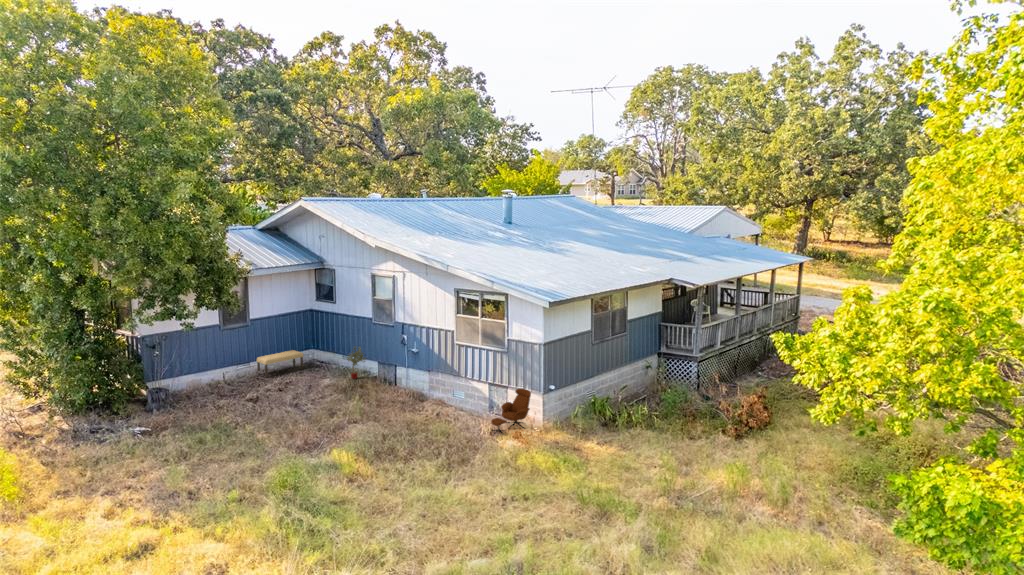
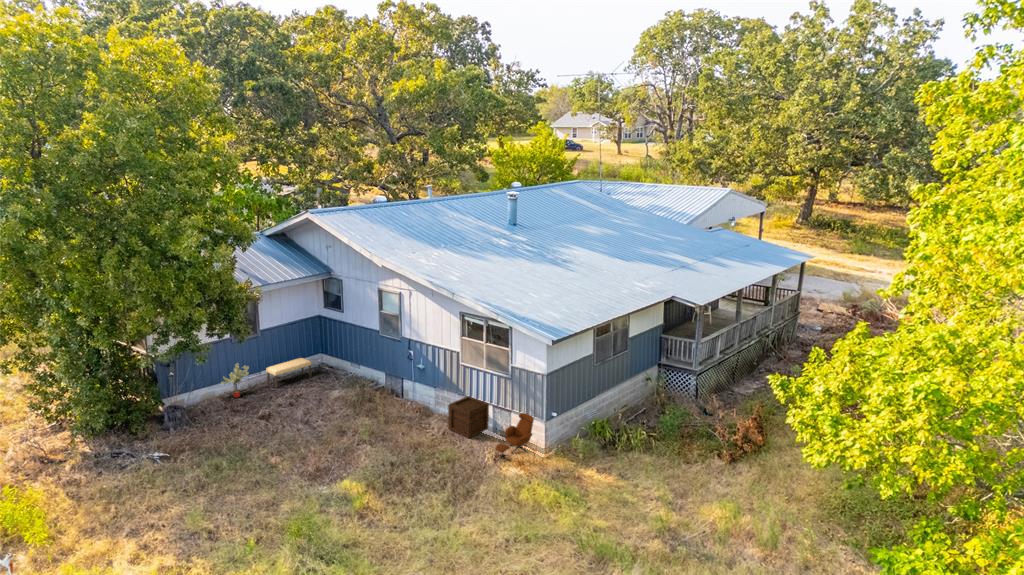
potted tree: present [347,346,366,379] -> present [222,365,249,398]
wooden crate: none [443,377,485,417] -> present [448,396,489,438]

